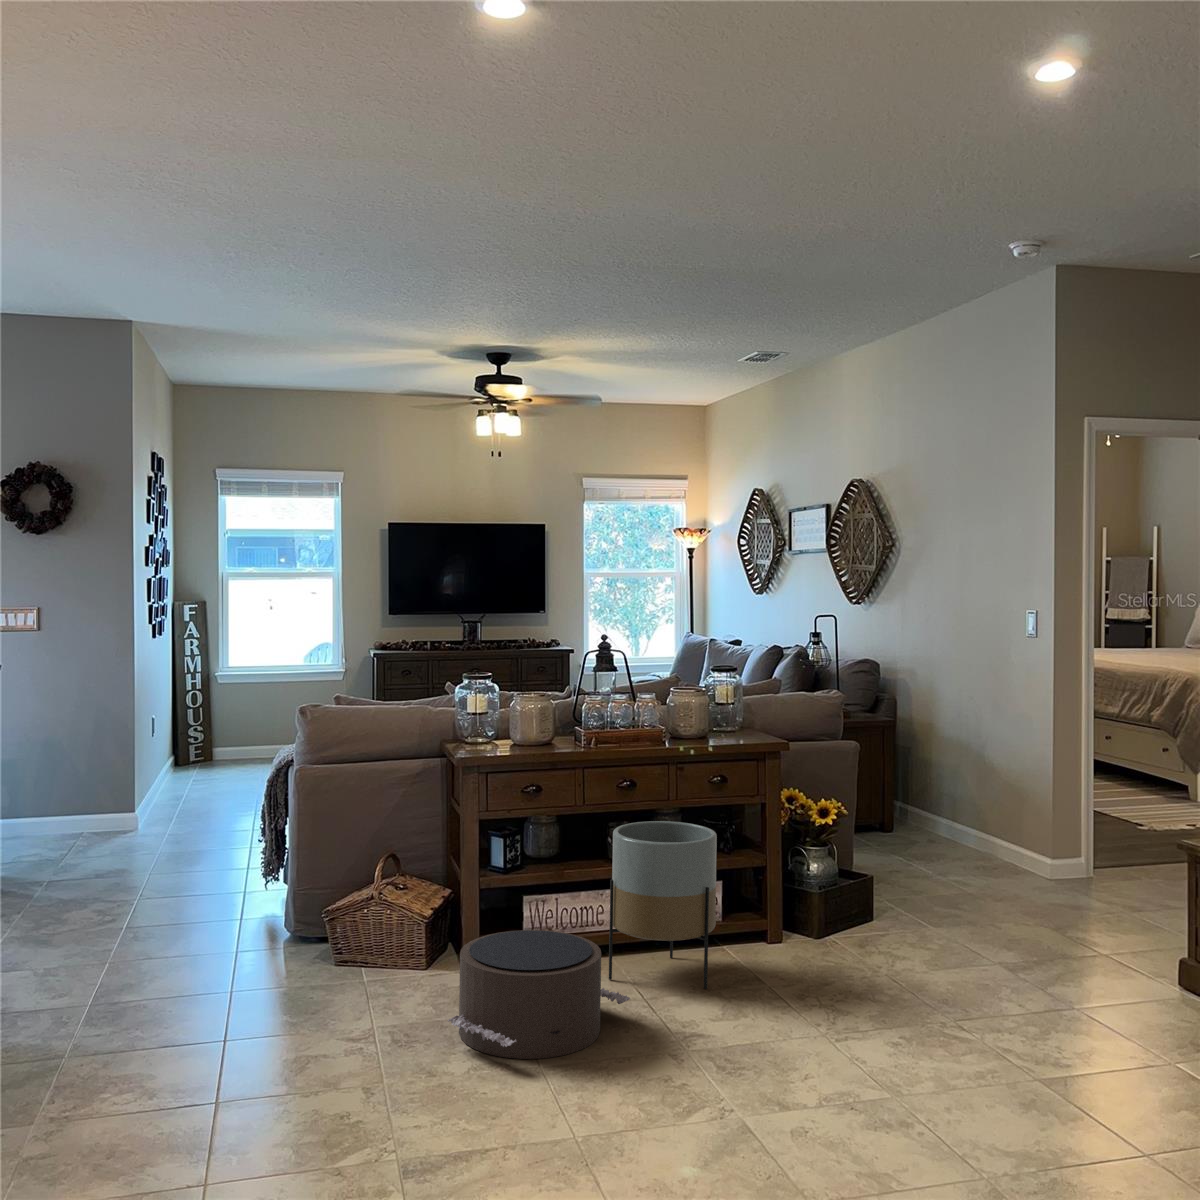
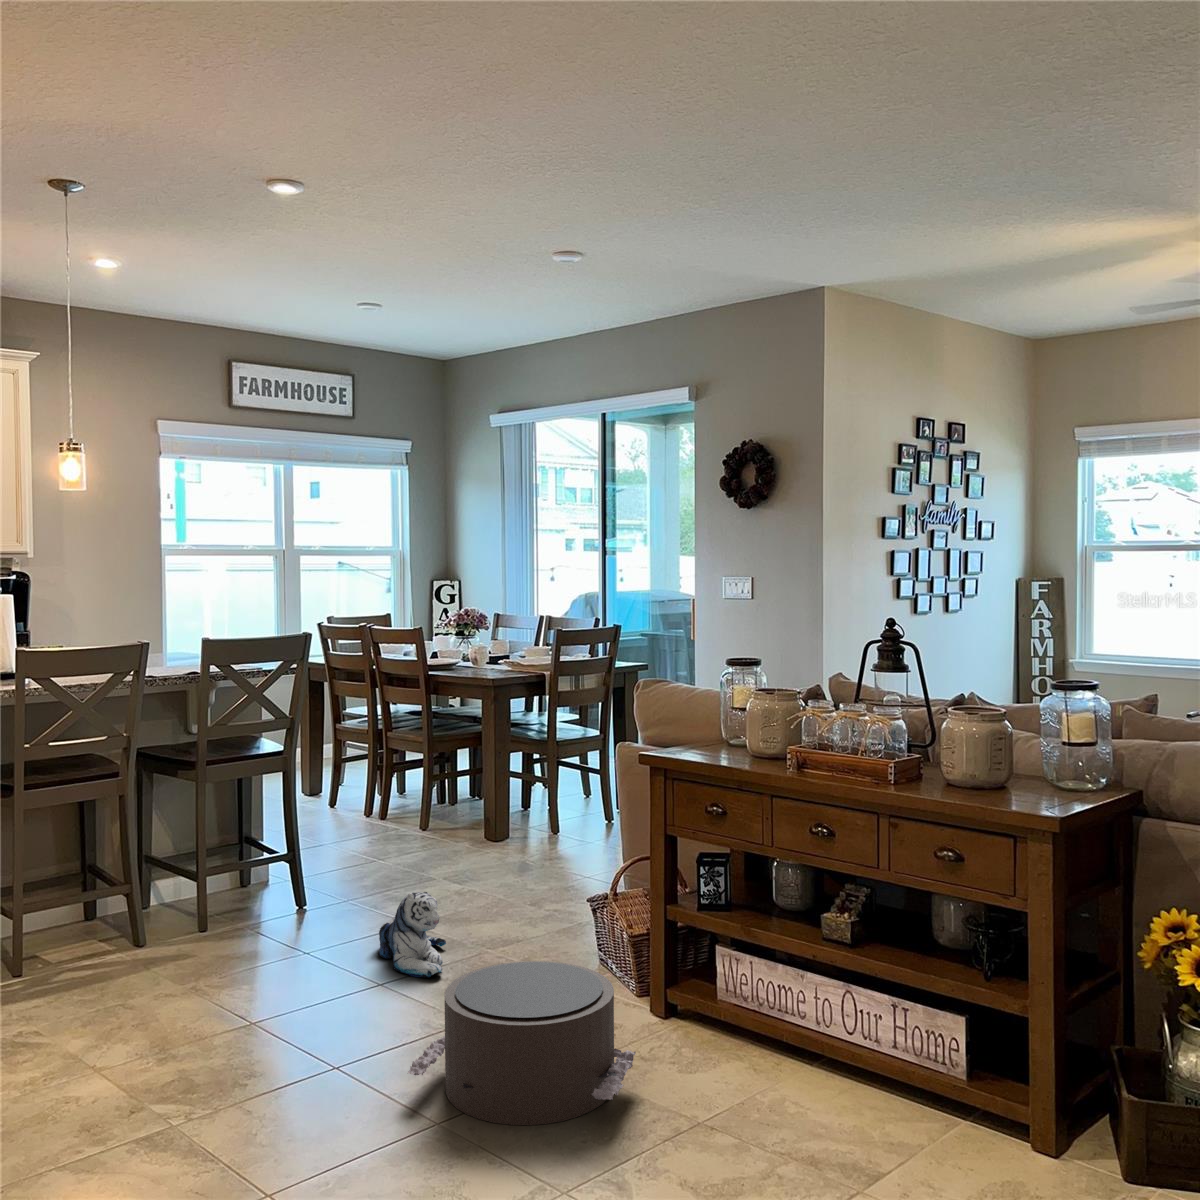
planter: present [609,821,717,989] -> none [719,885,872,1151]
plush toy: none [125,946,267,1034] -> present [378,892,446,978]

